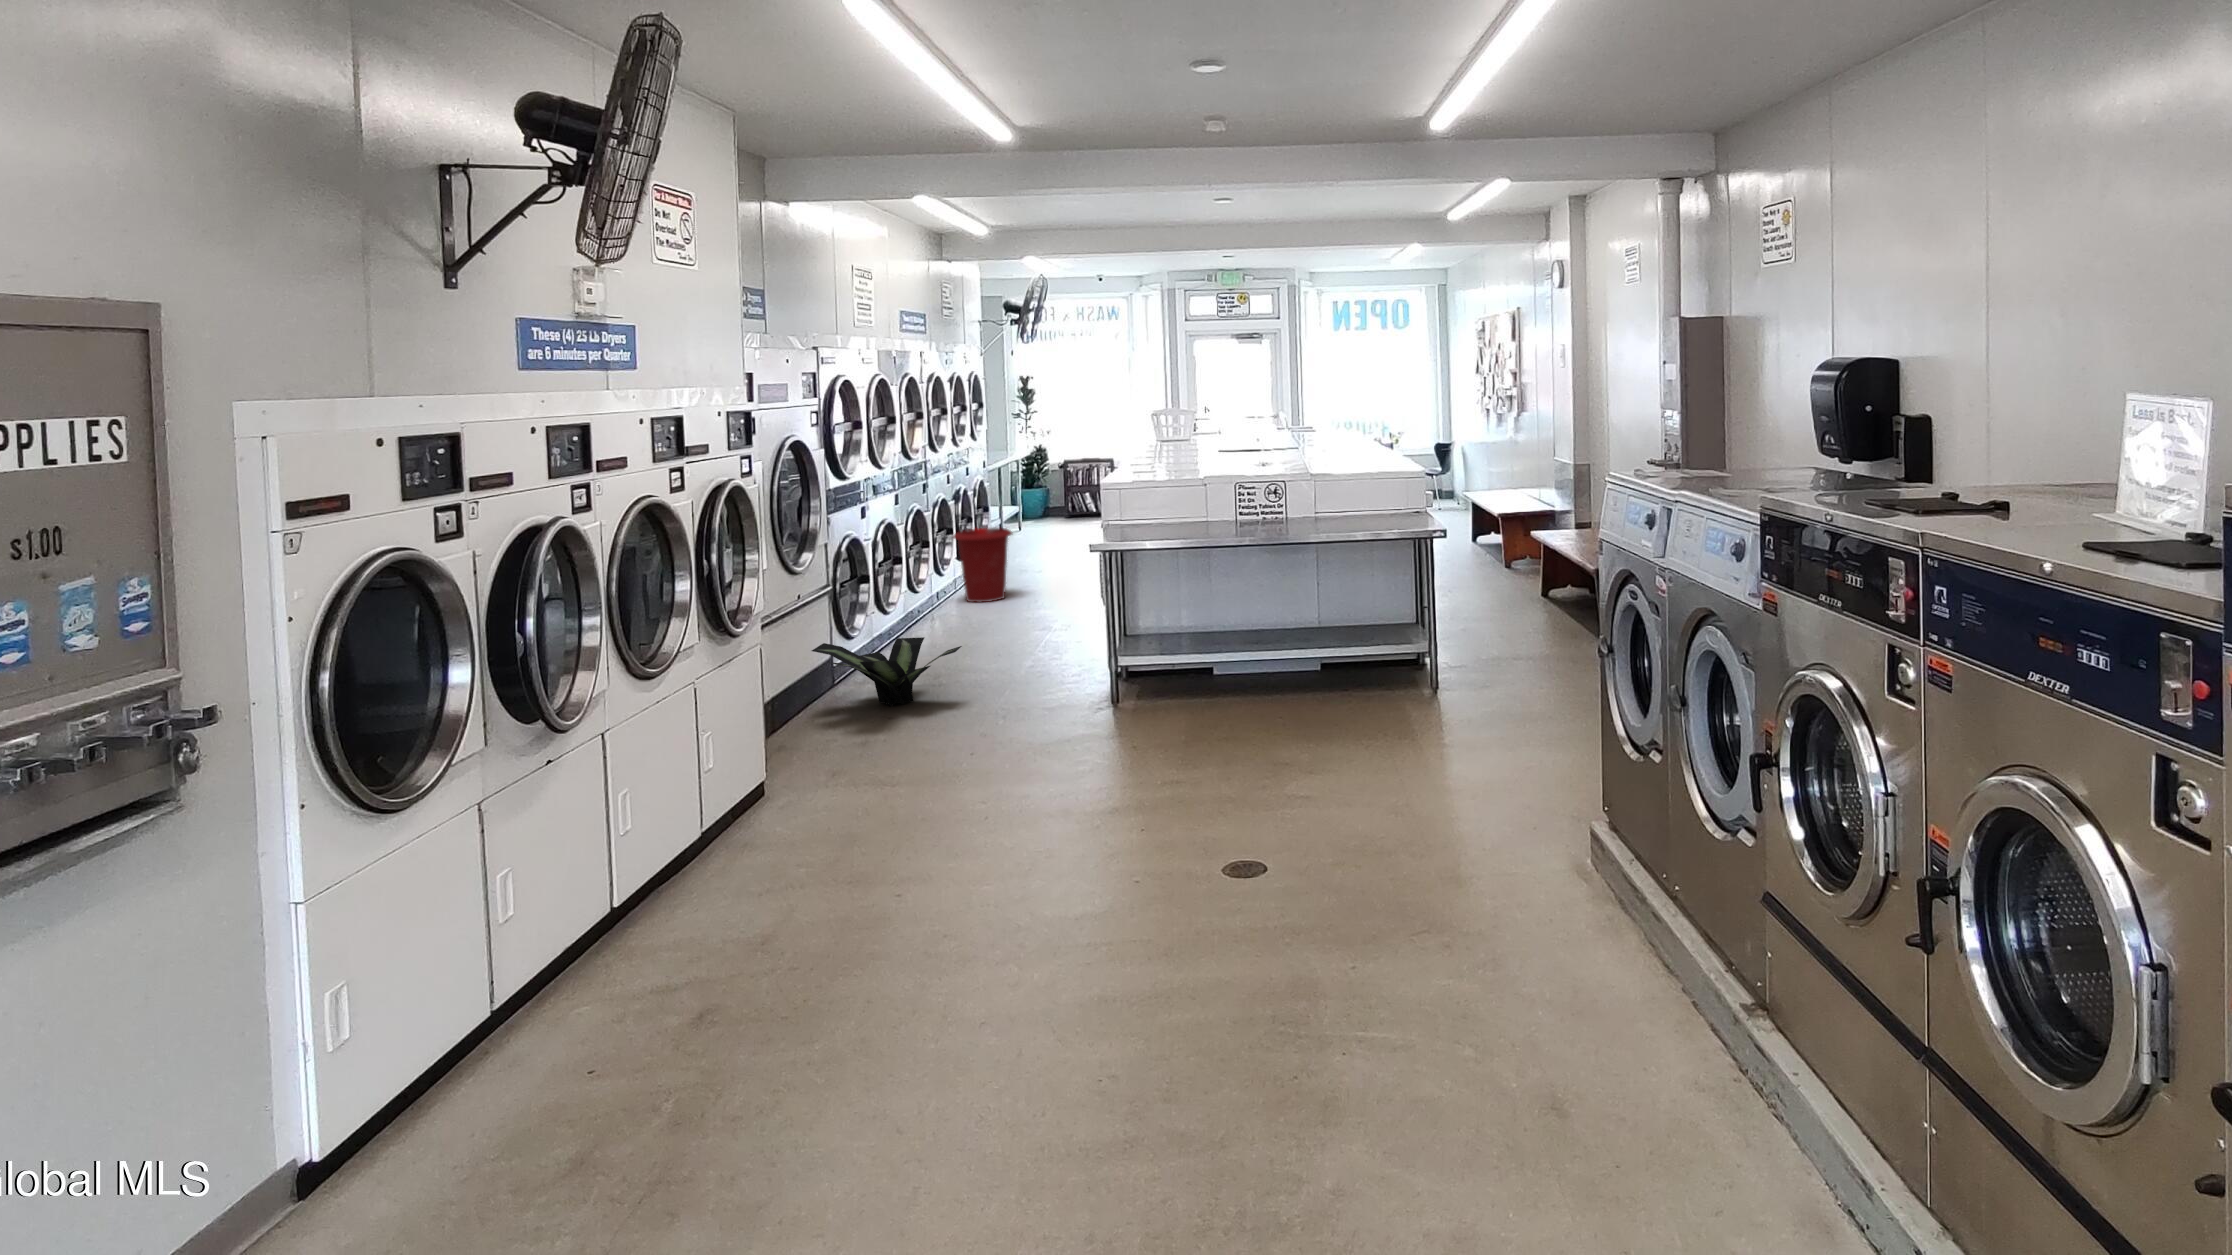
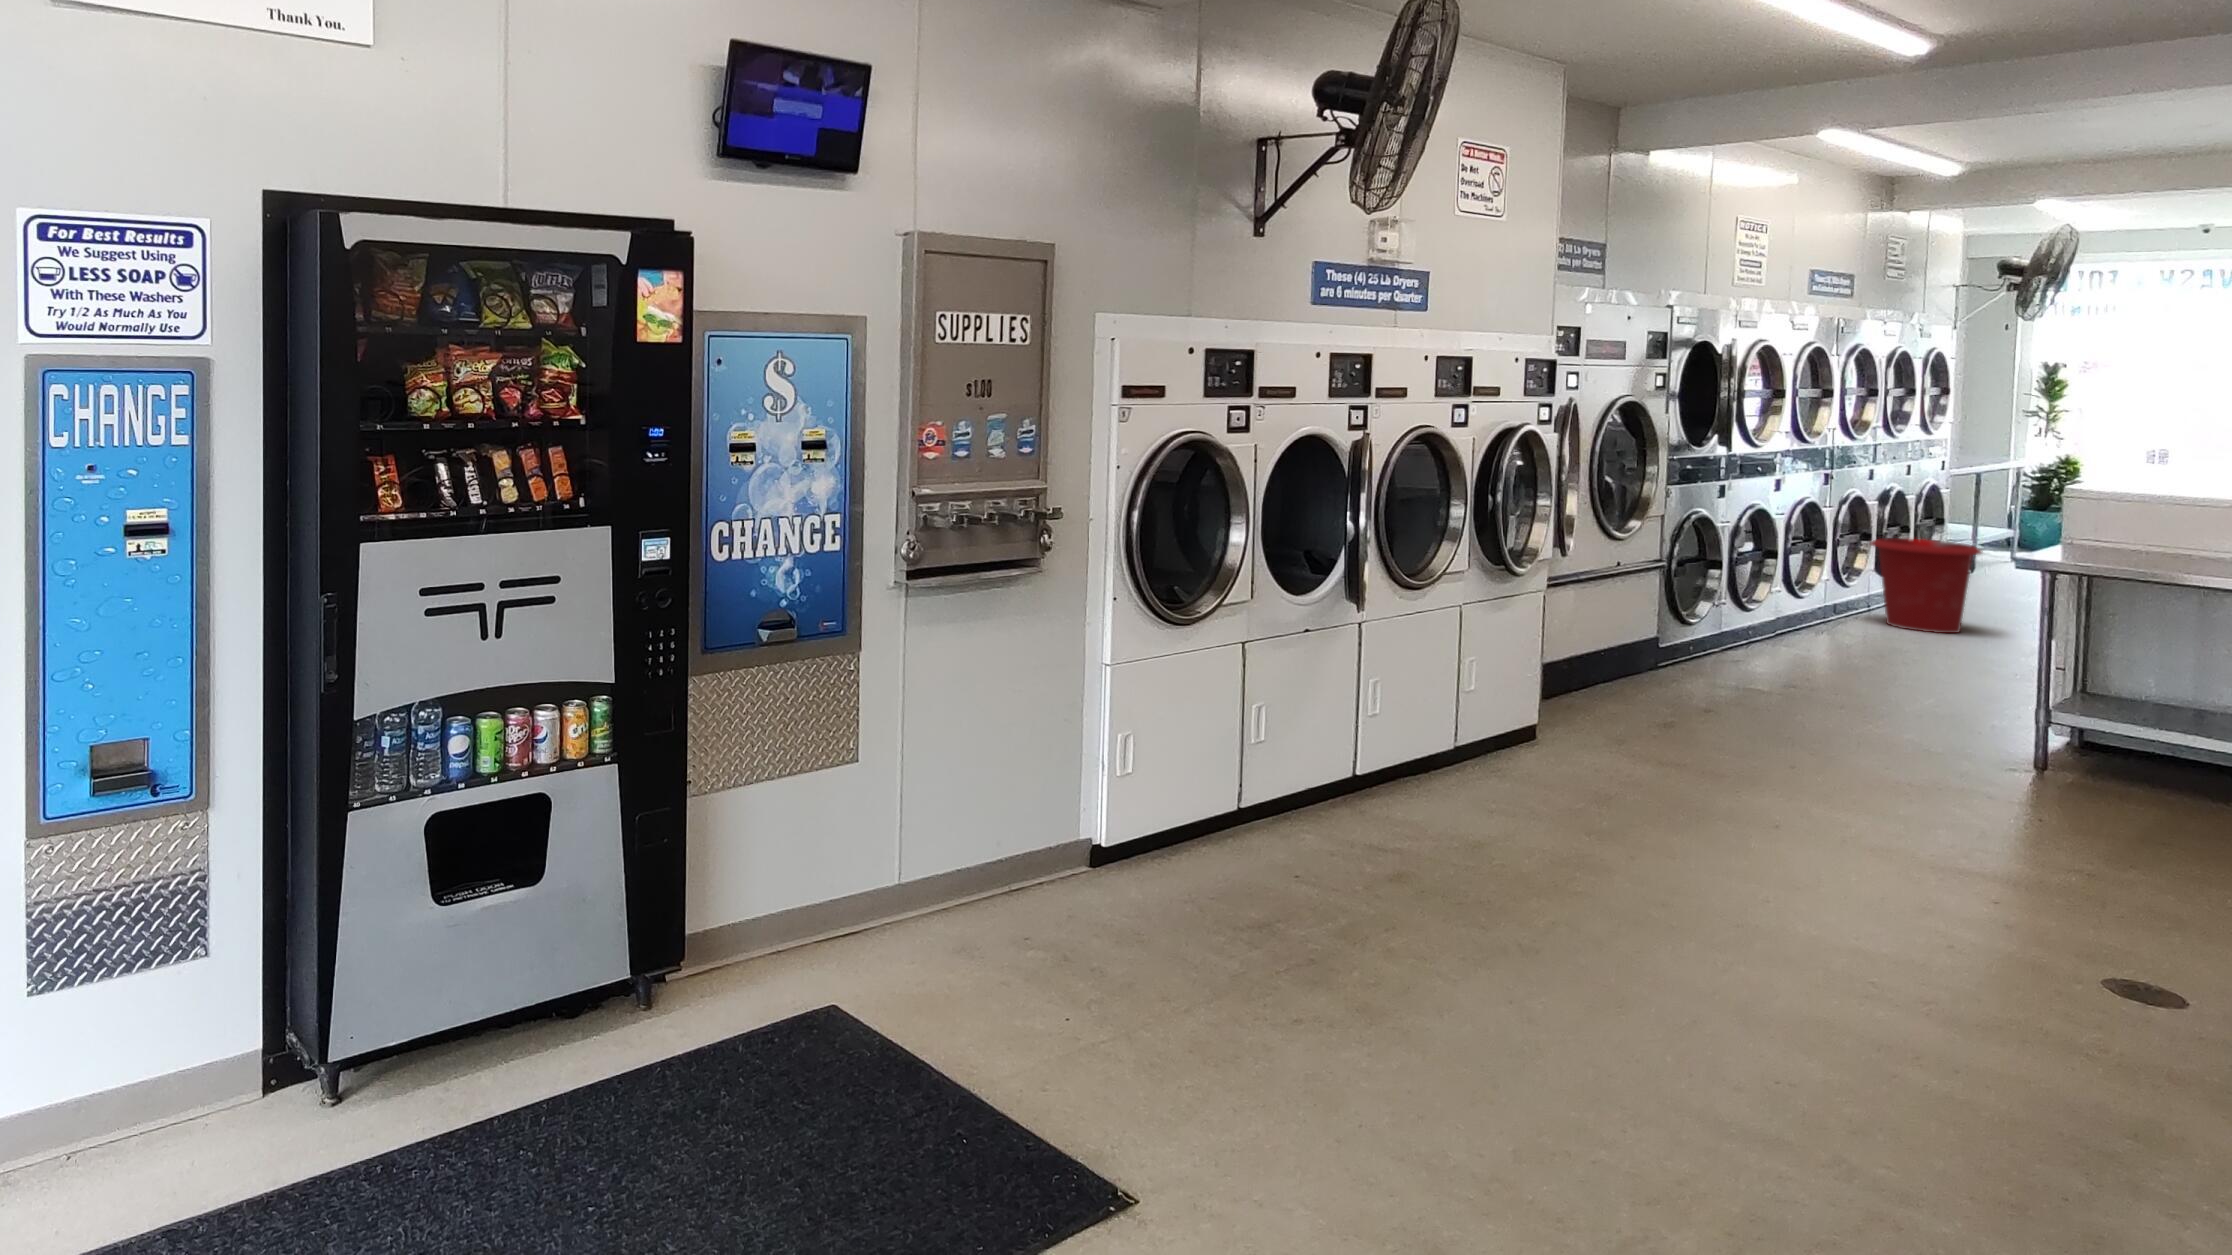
potted plant: present [812,637,962,706] -> none [1626,618,1856,709]

